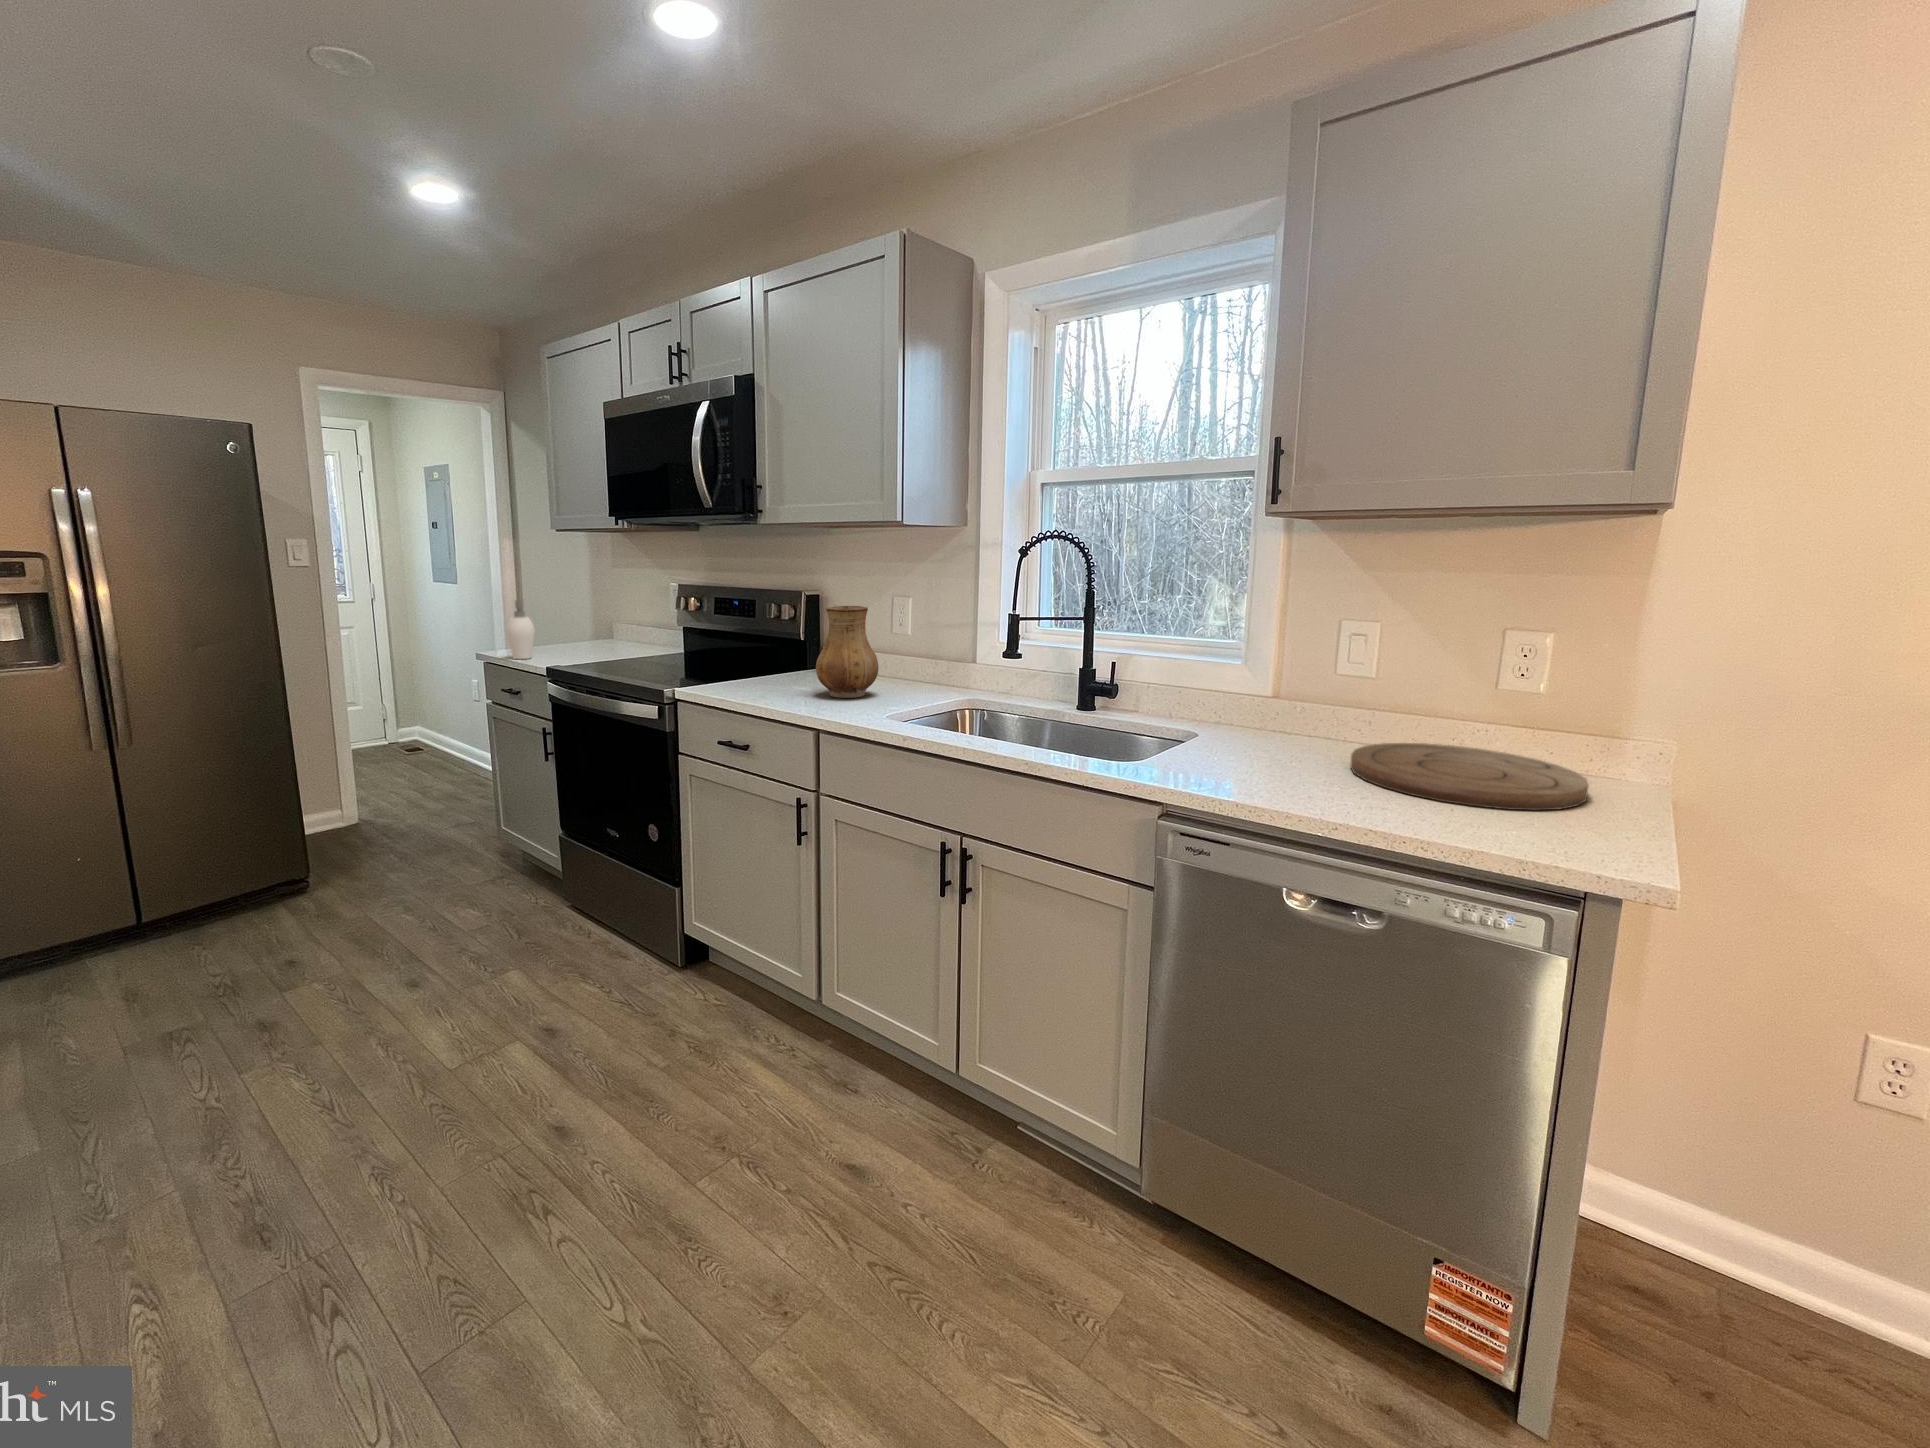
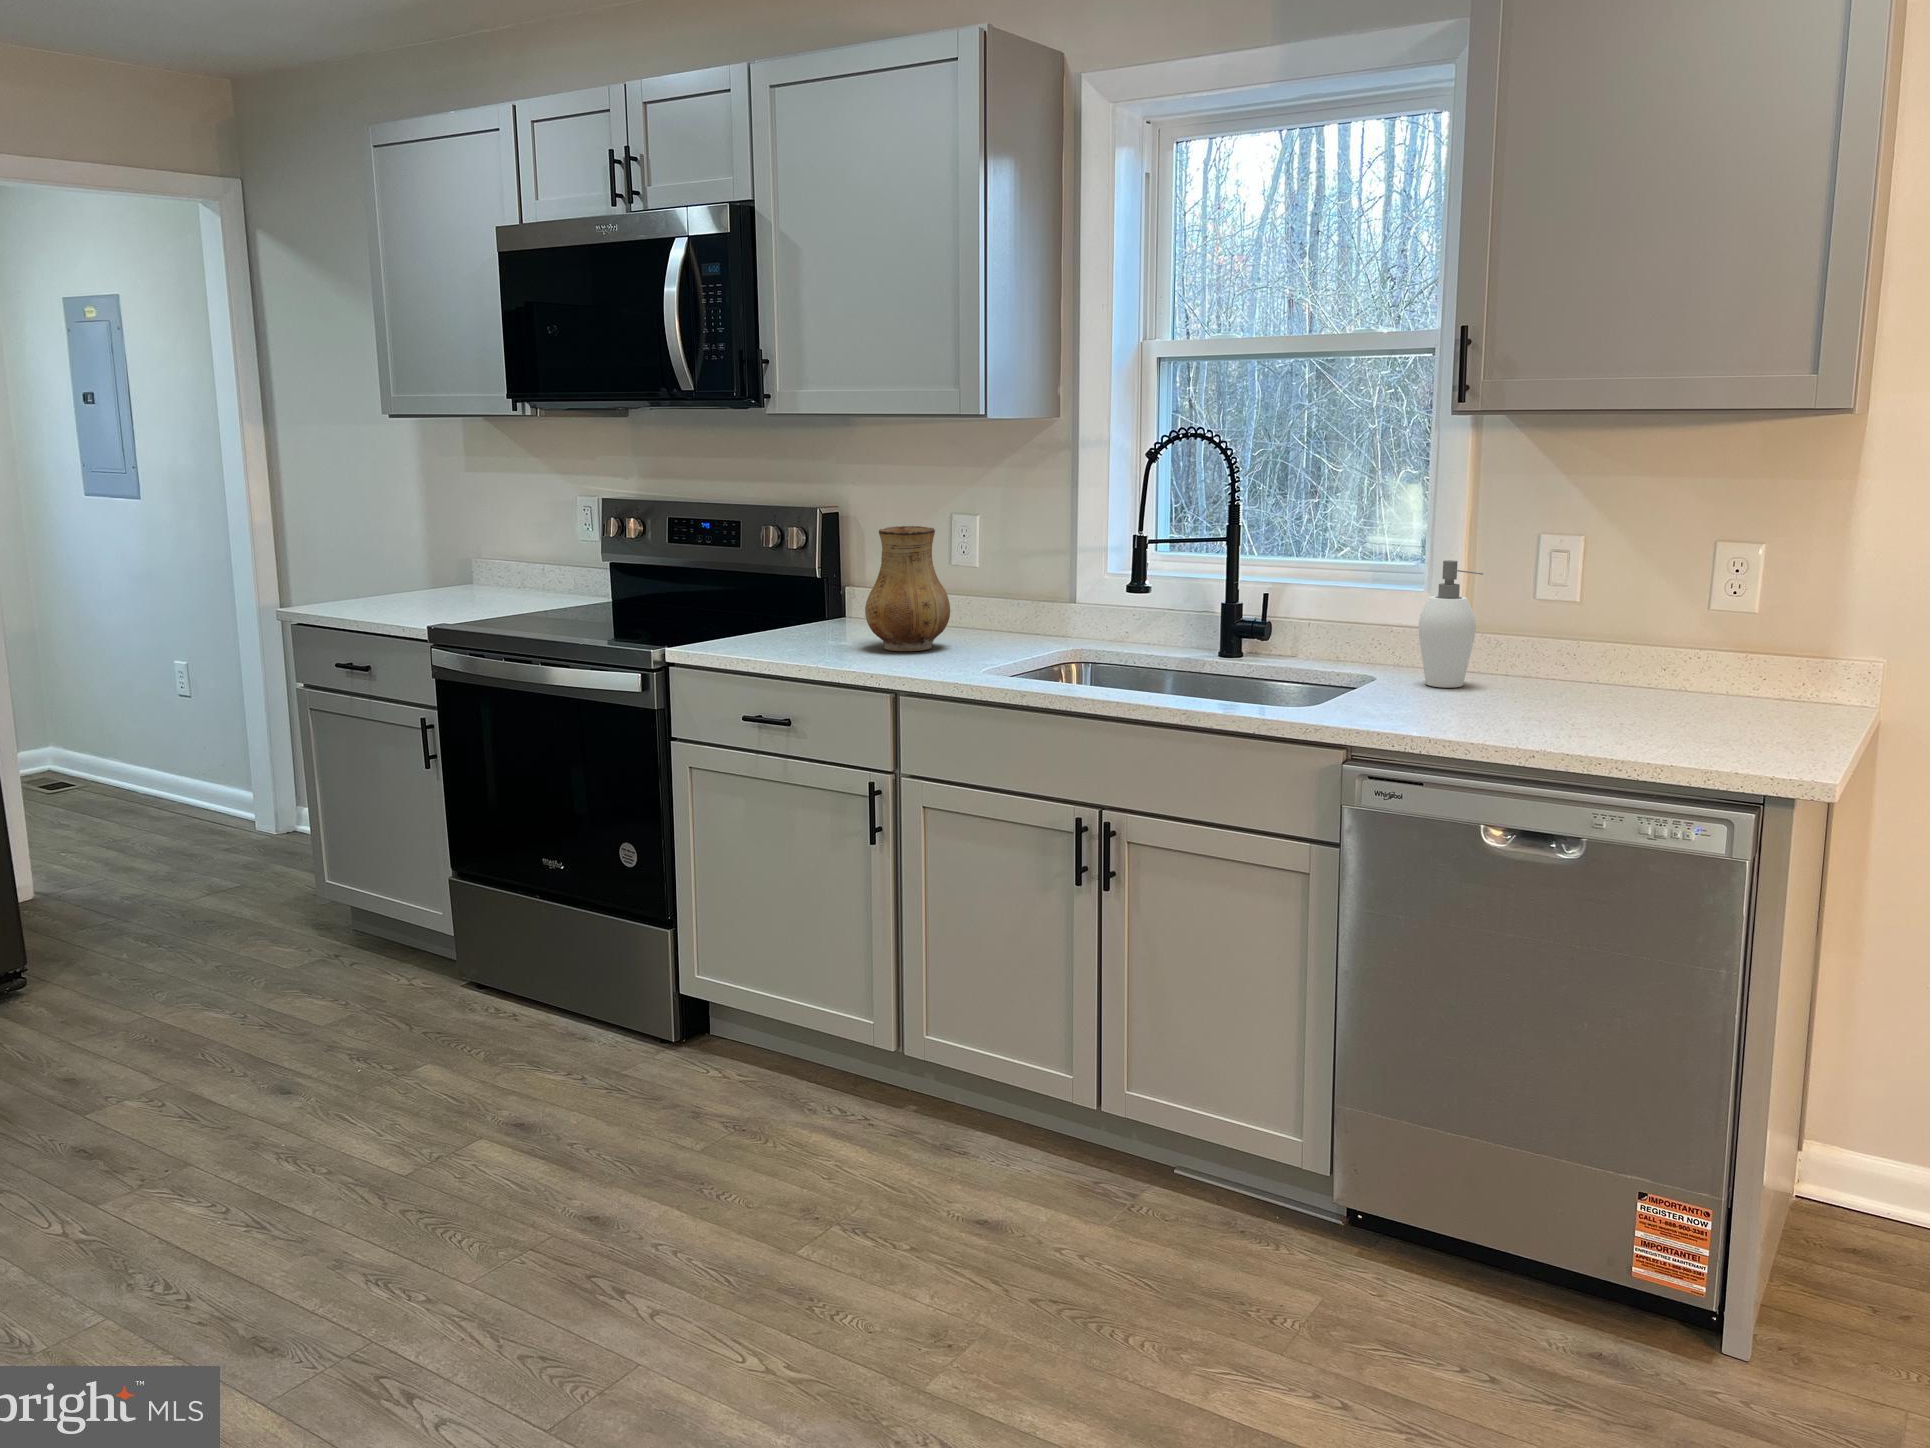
soap dispenser: present [506,600,535,659] -> present [1419,560,1483,688]
cutting board: present [1350,743,1589,810] -> none [1550,674,1788,732]

